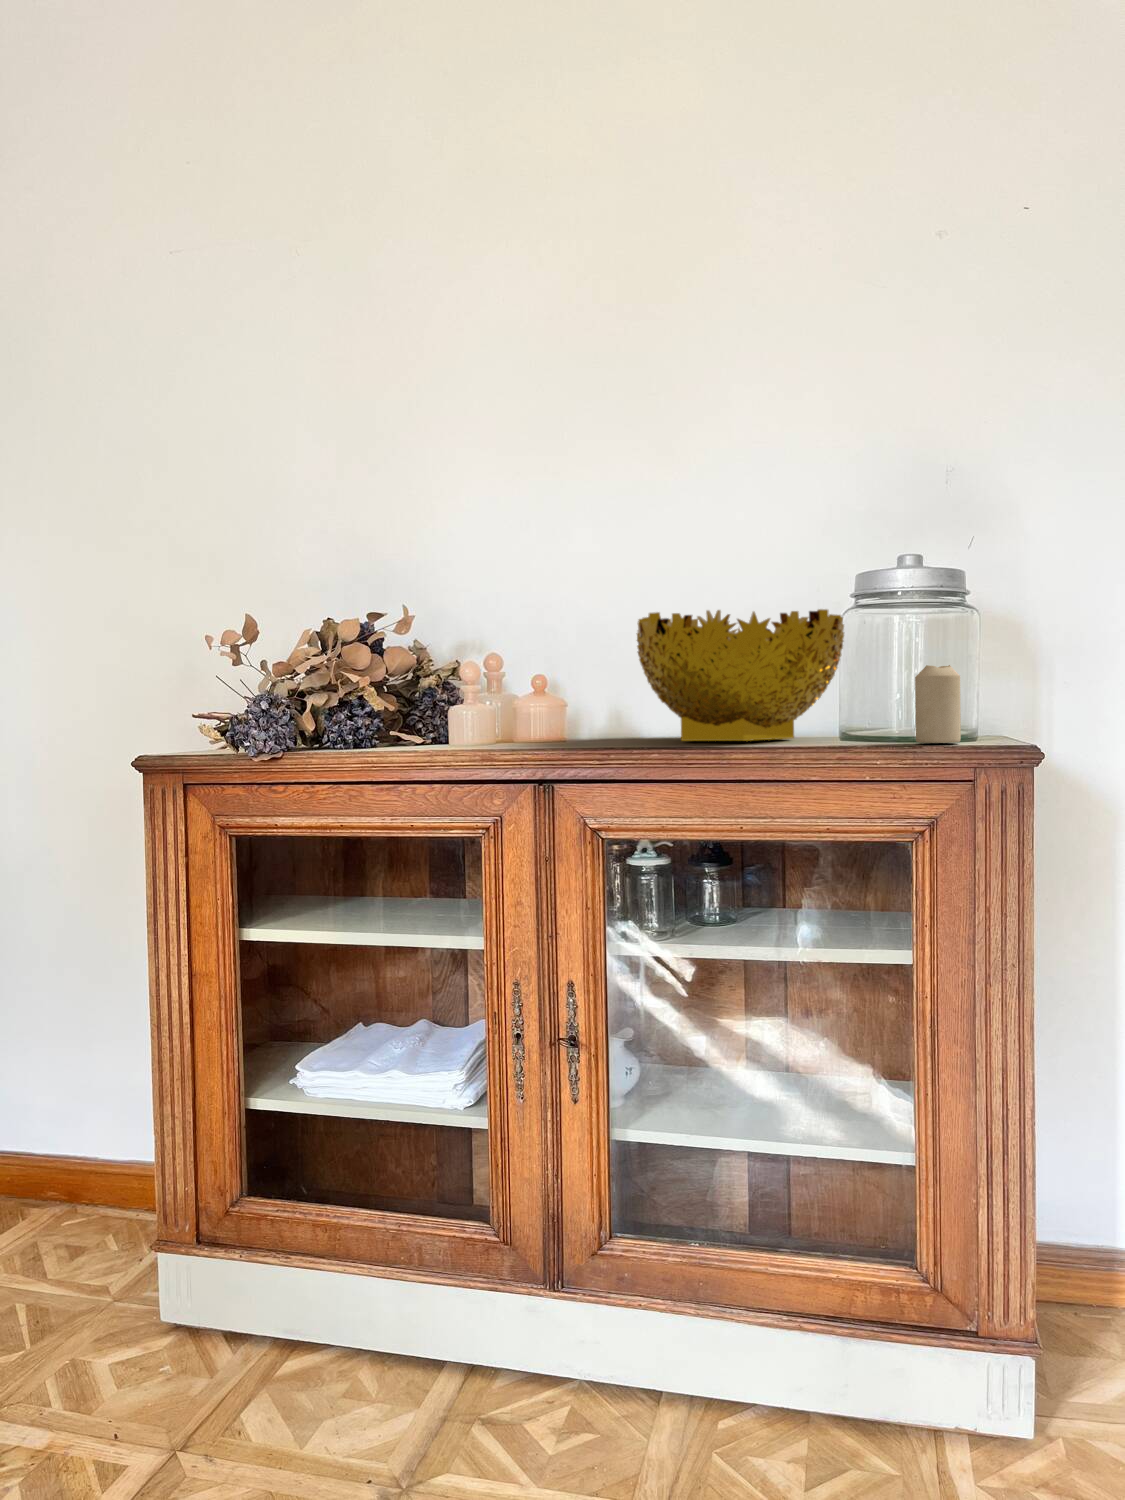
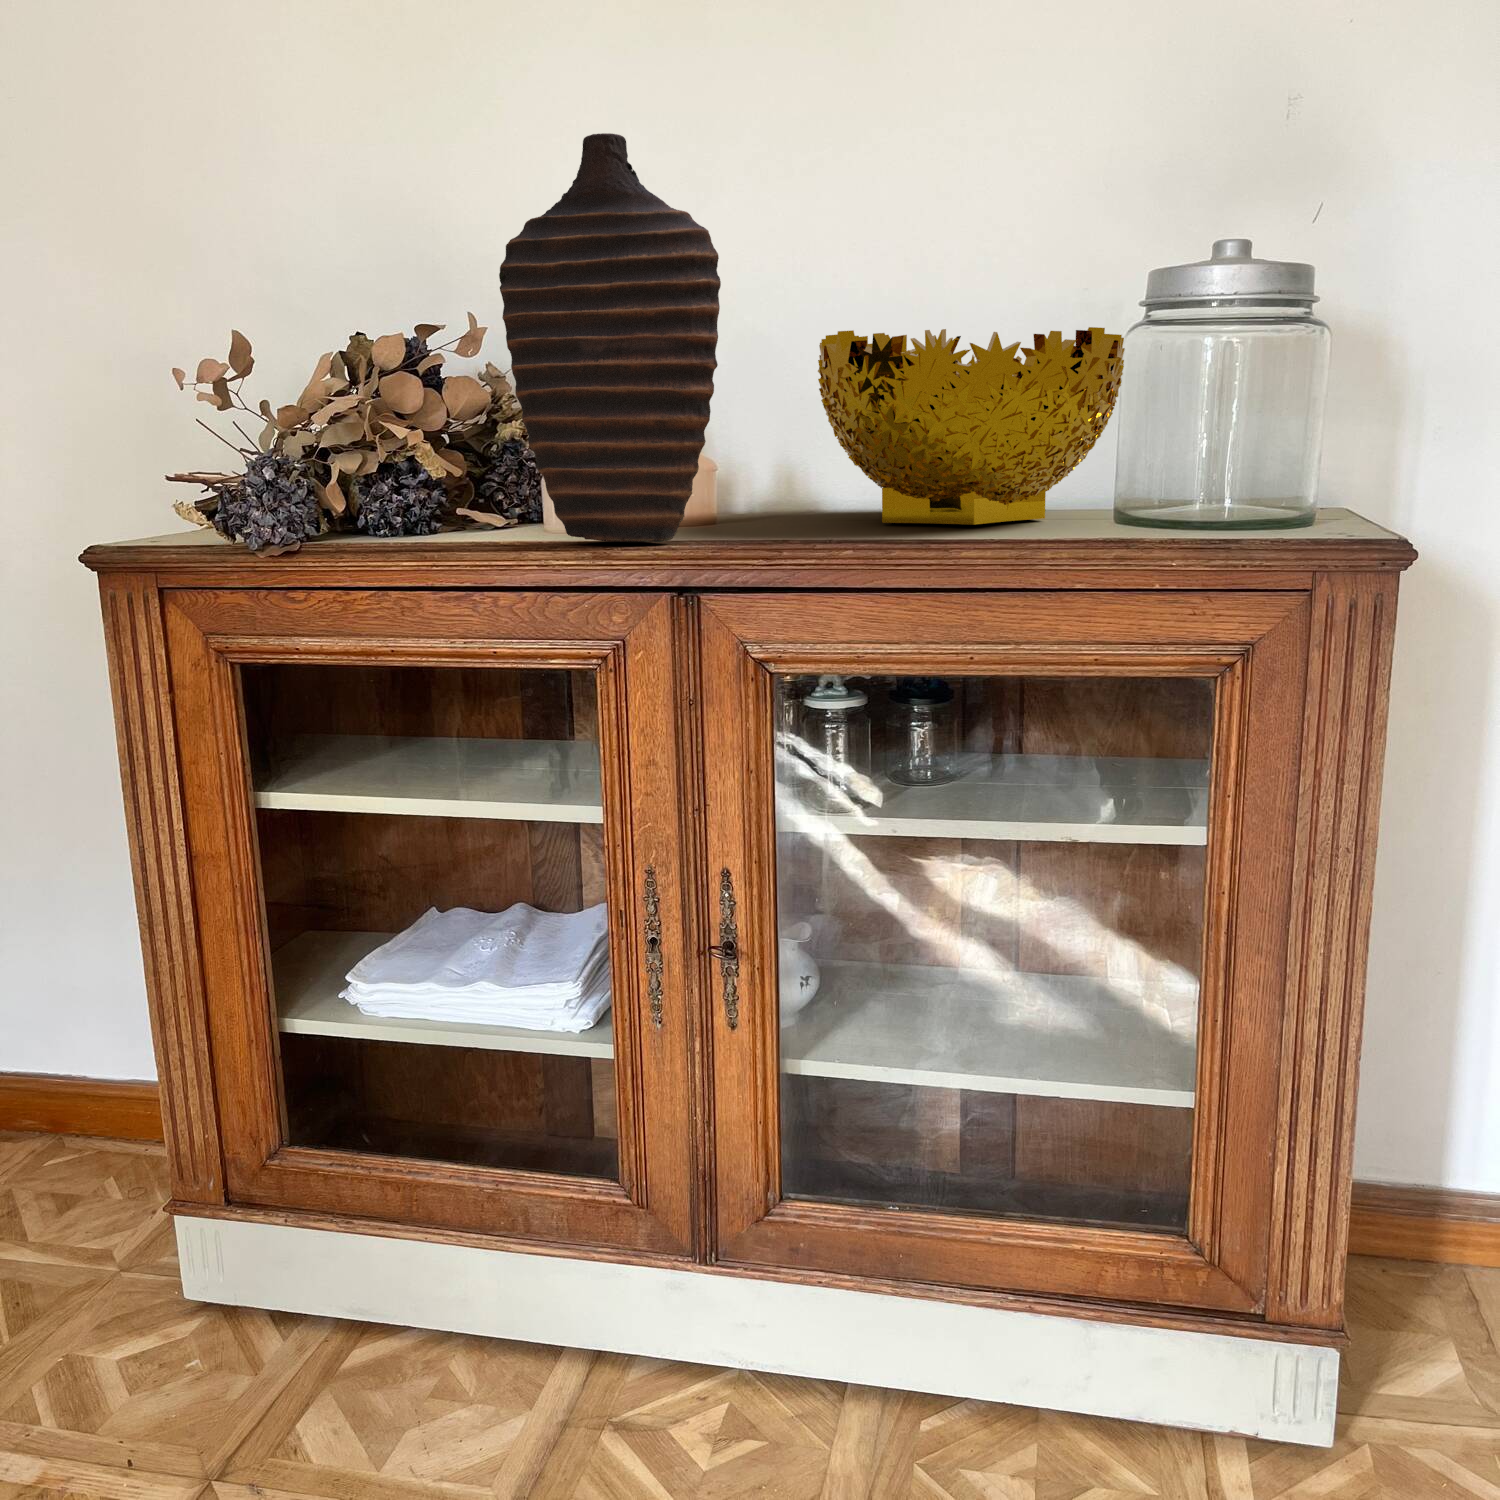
decorative vase: none [424,487,570,750] -> present [499,133,721,542]
candle: present [915,665,961,743] -> none [1225,416,1296,532]

